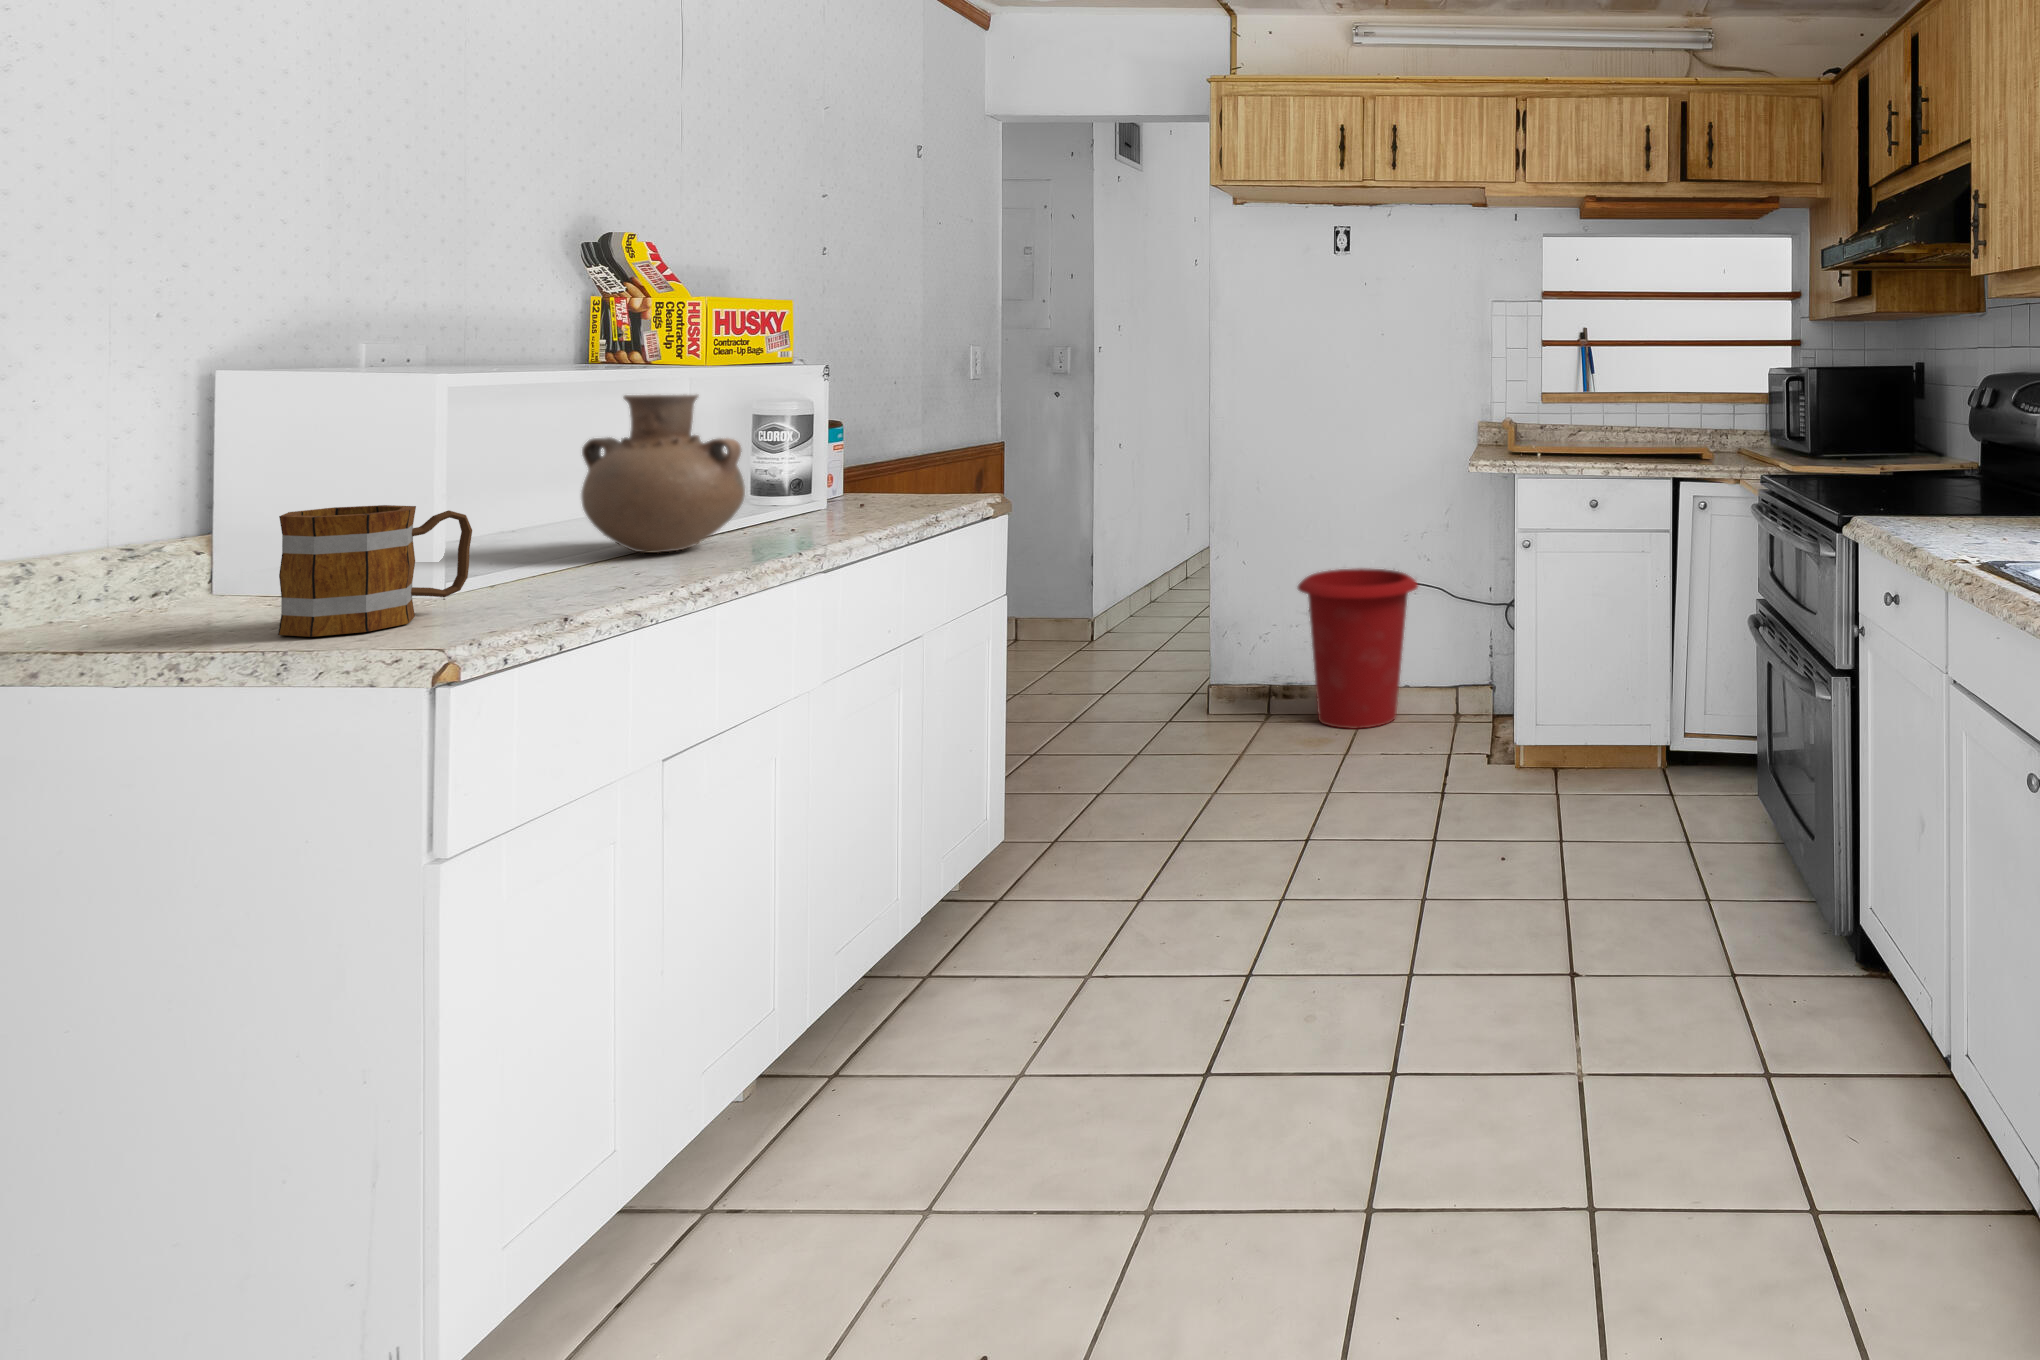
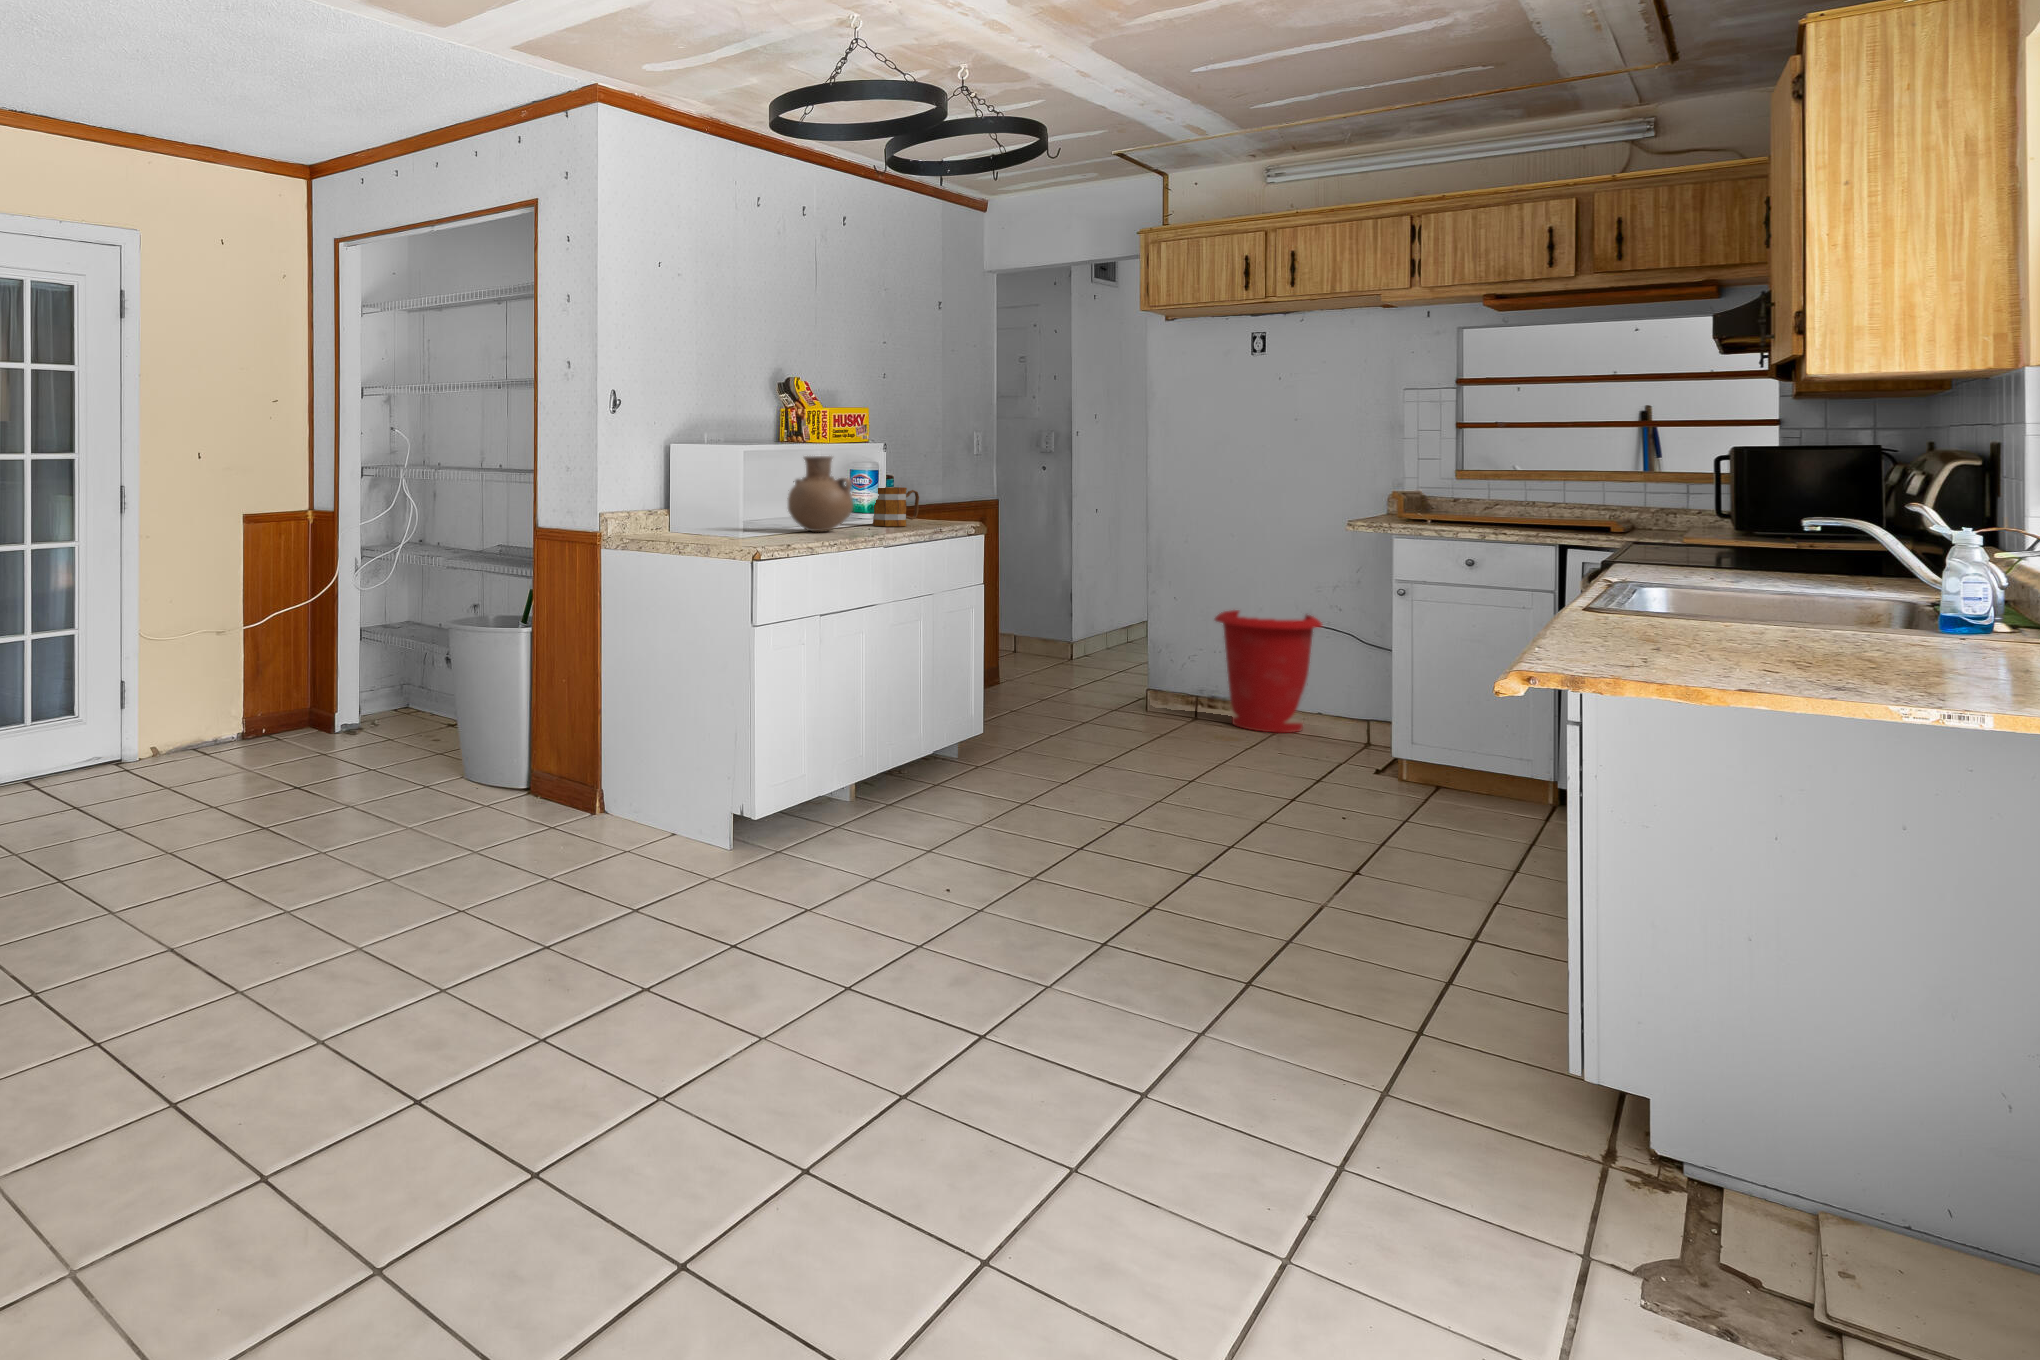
mug: present [278,505,472,637] -> present [873,487,919,526]

